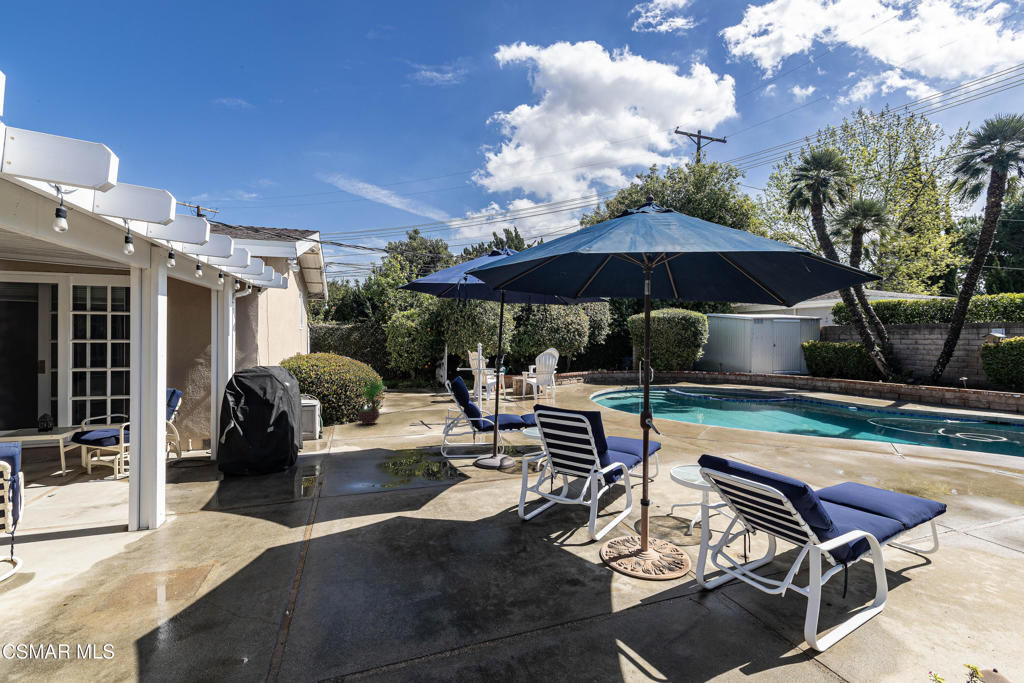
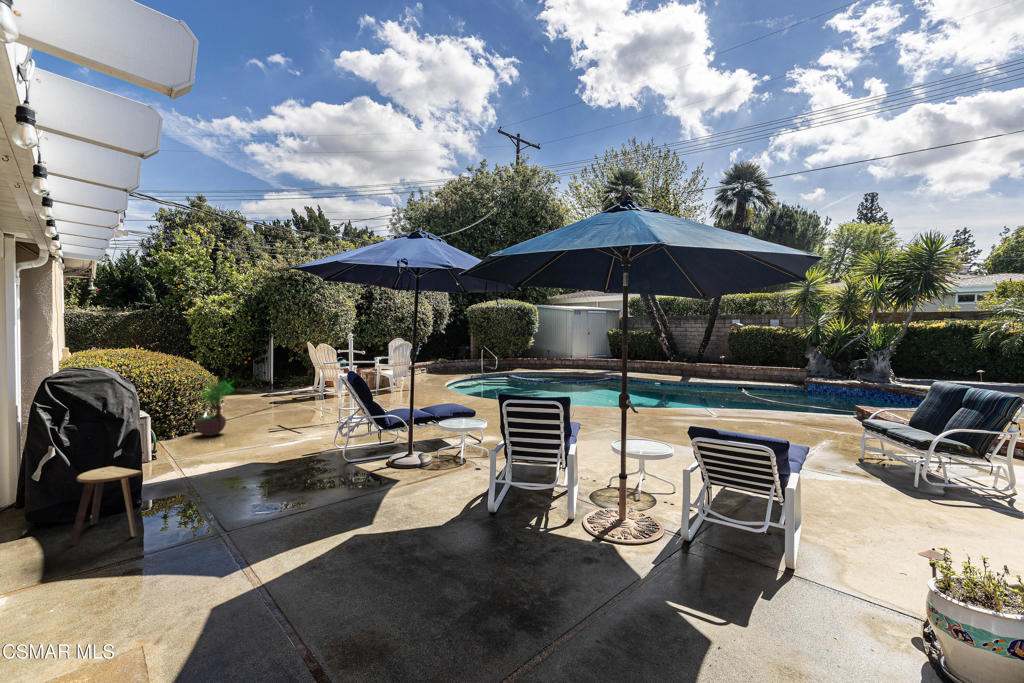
stool: none [235,439,278,490] -> present [70,466,142,545]

